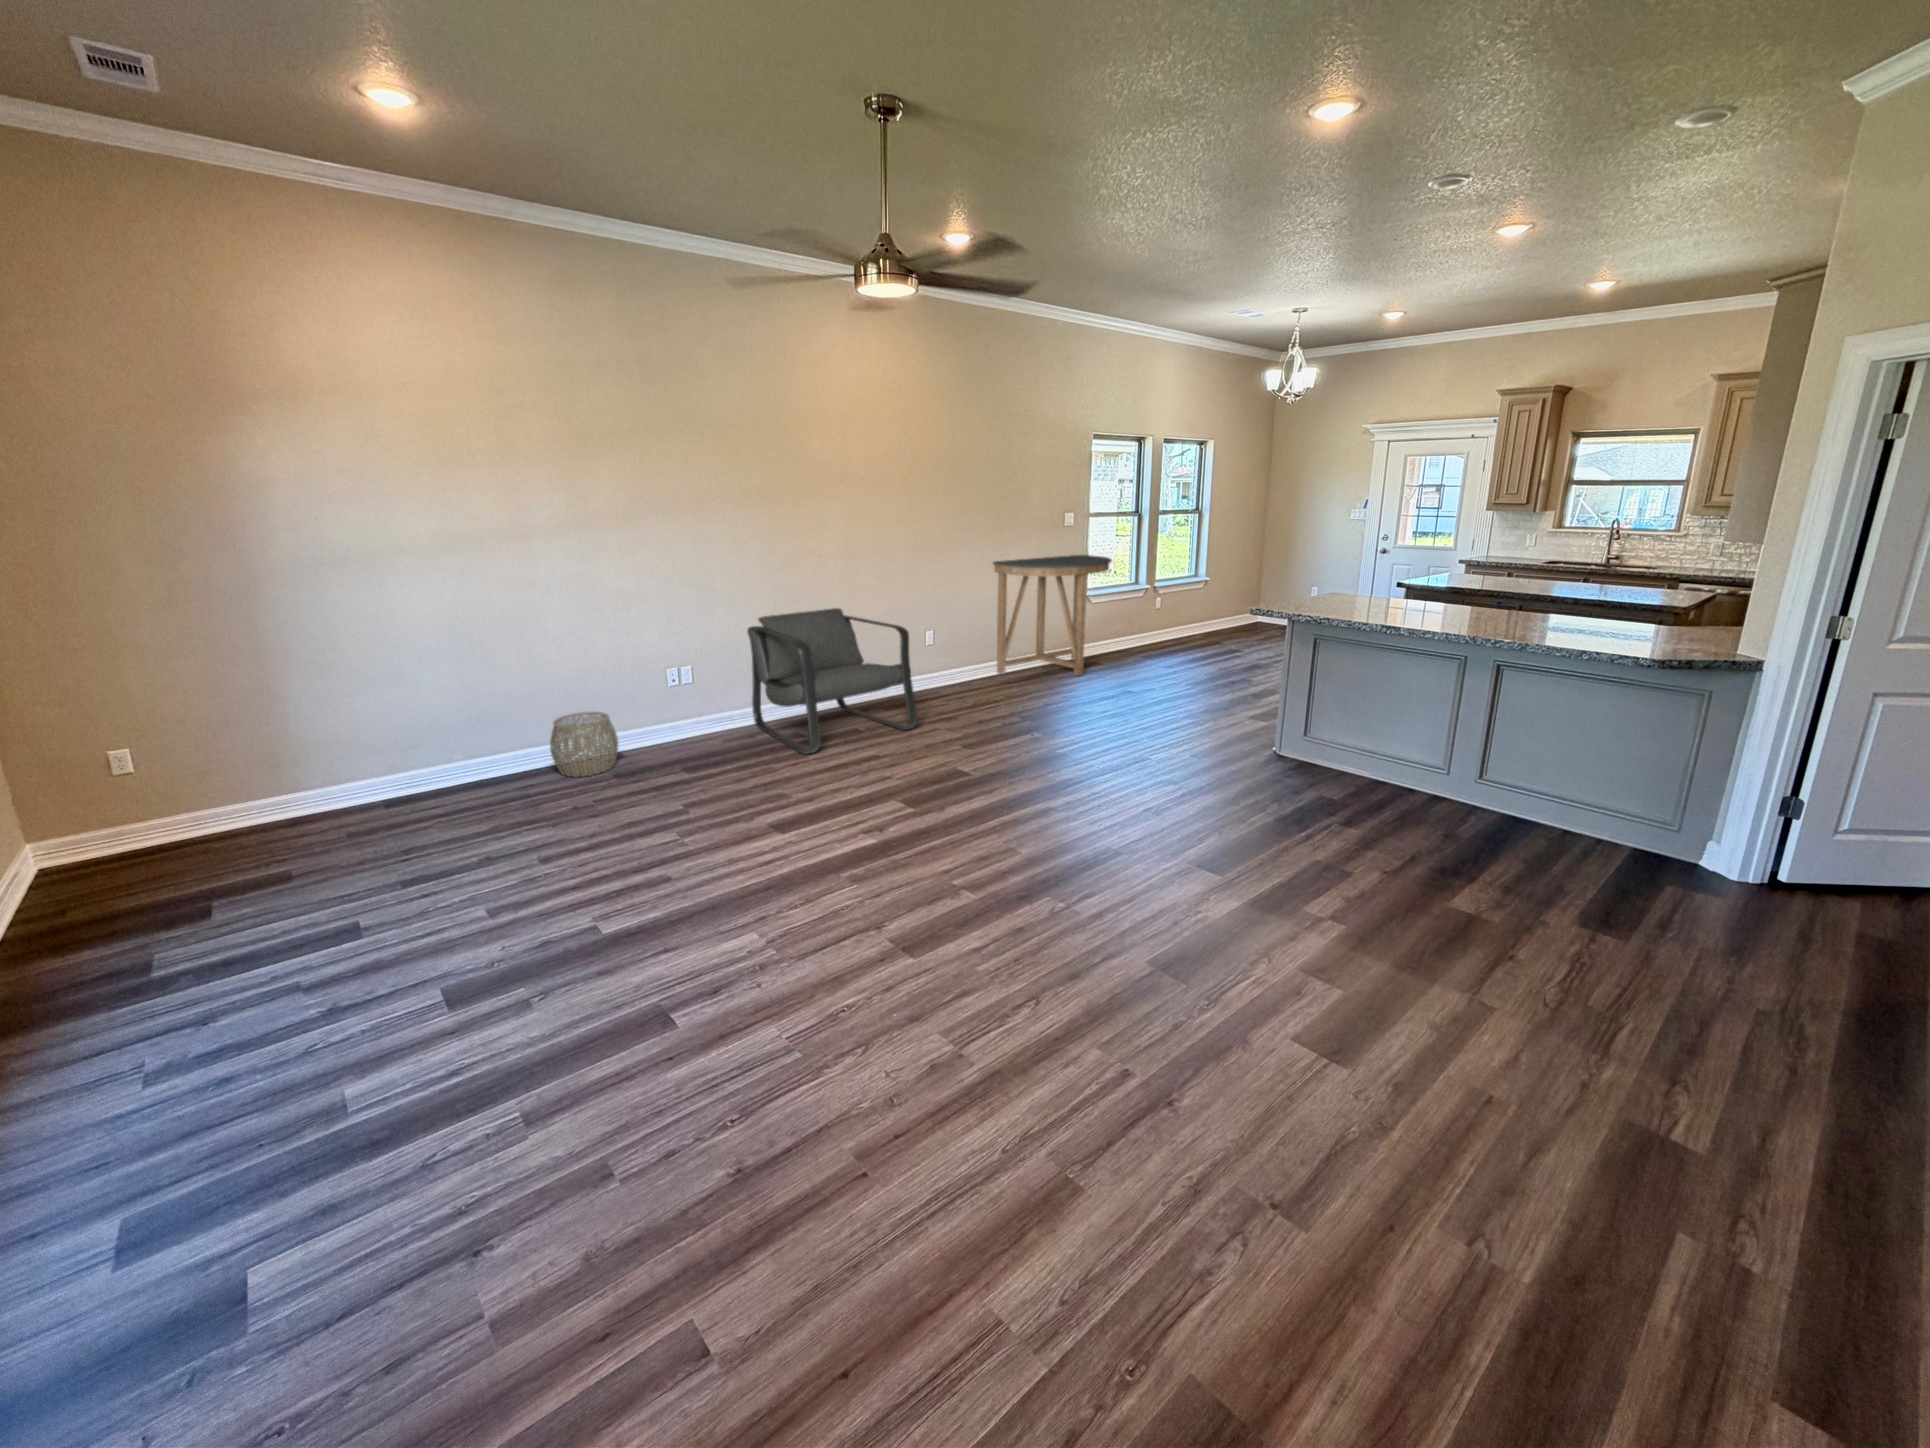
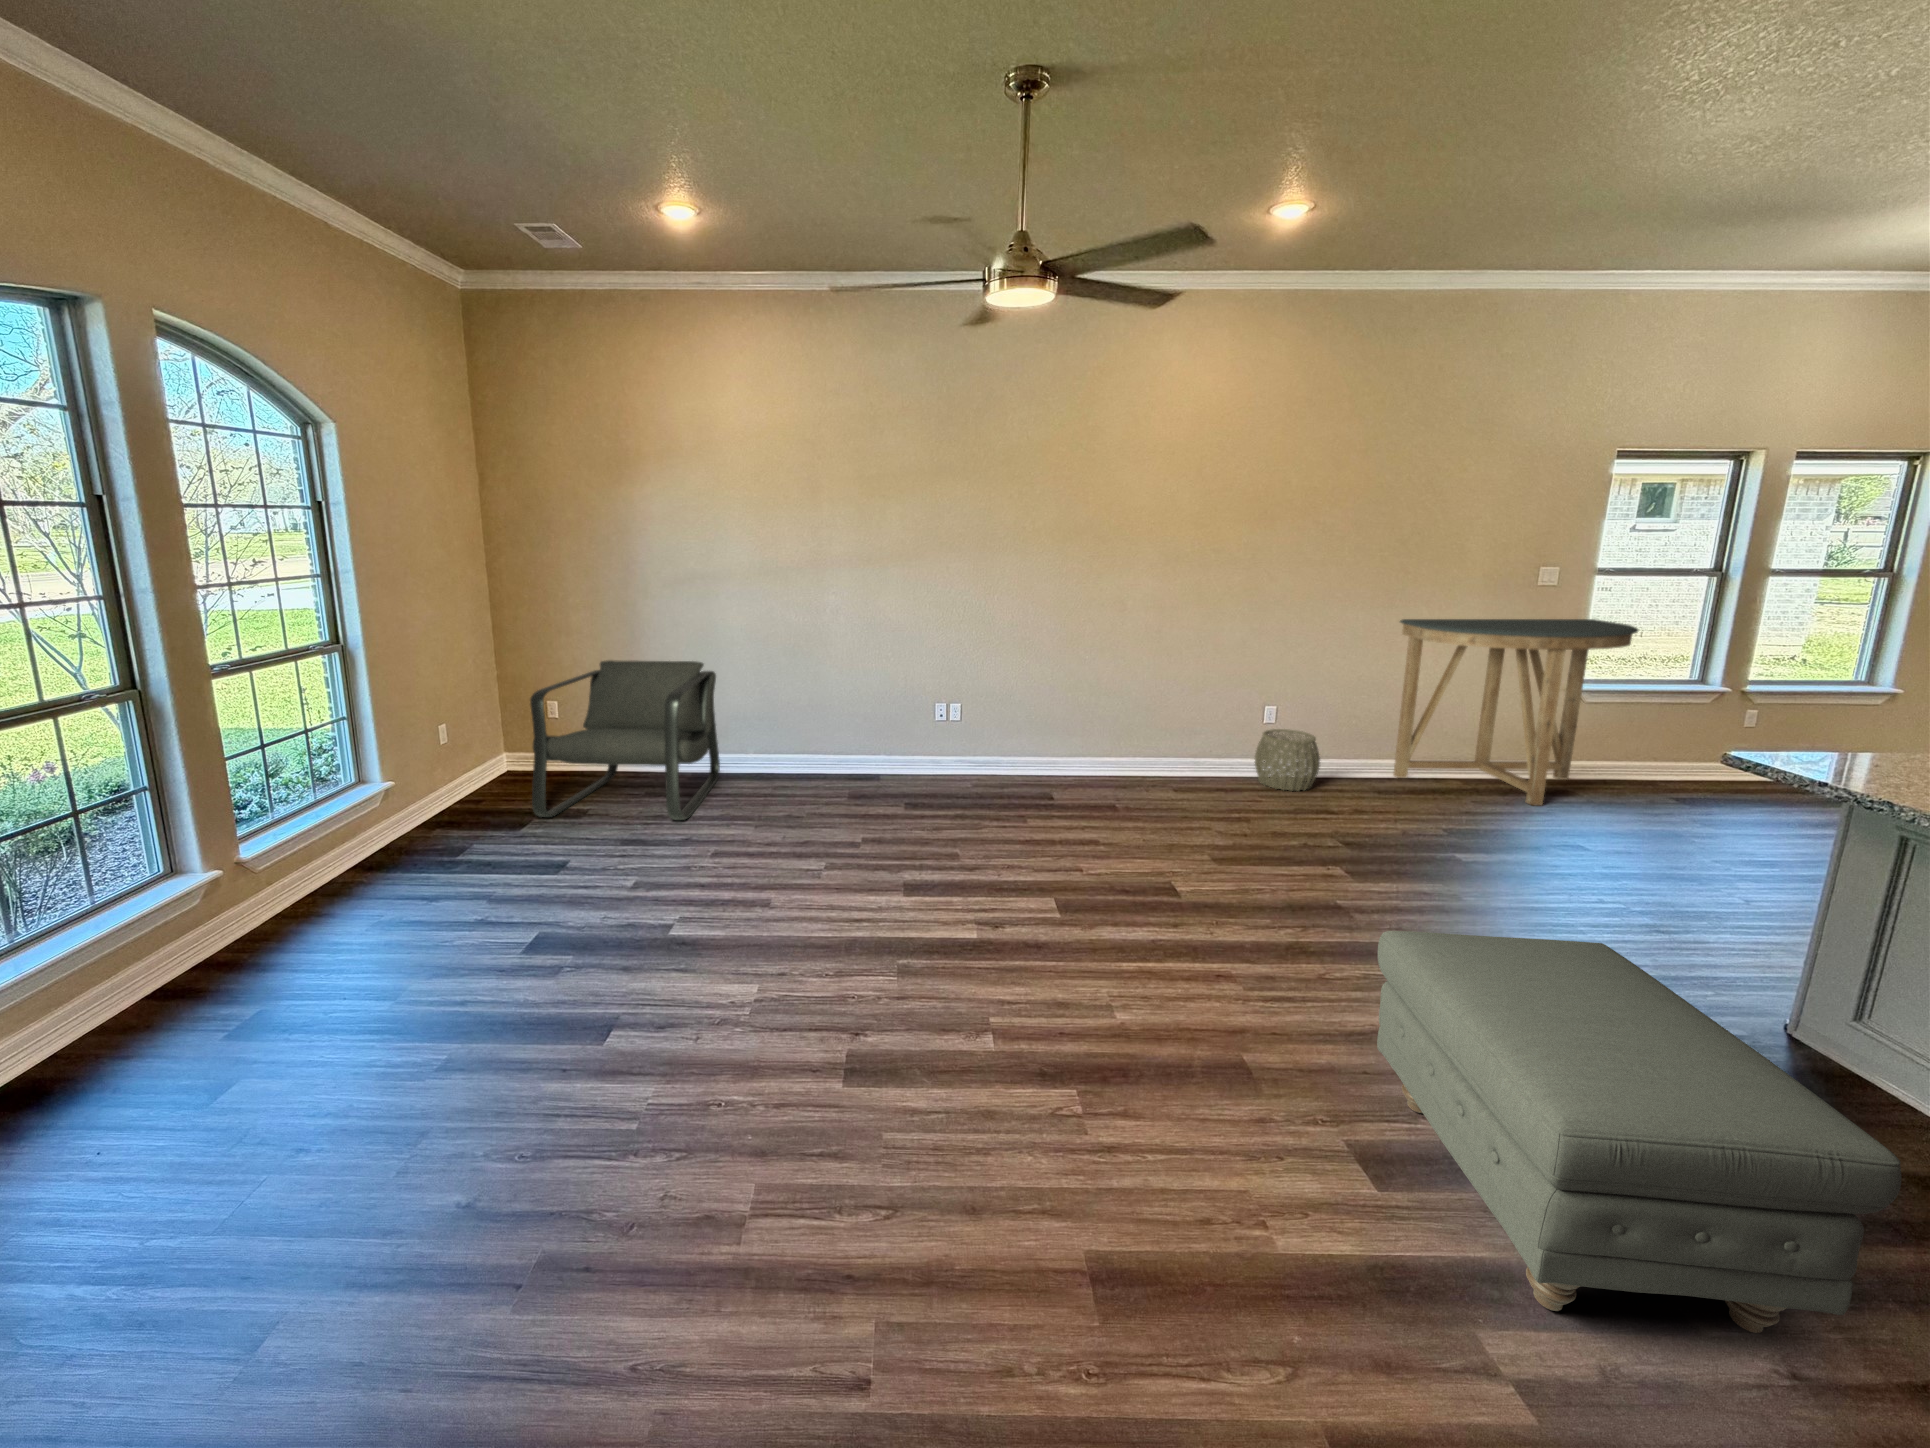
armchair: present [747,608,917,754] -> present [530,660,720,820]
woven basket: present [550,712,618,777] -> present [1255,729,1320,791]
ottoman: none [1163,720,1394,888] -> present [1377,931,1901,1333]

